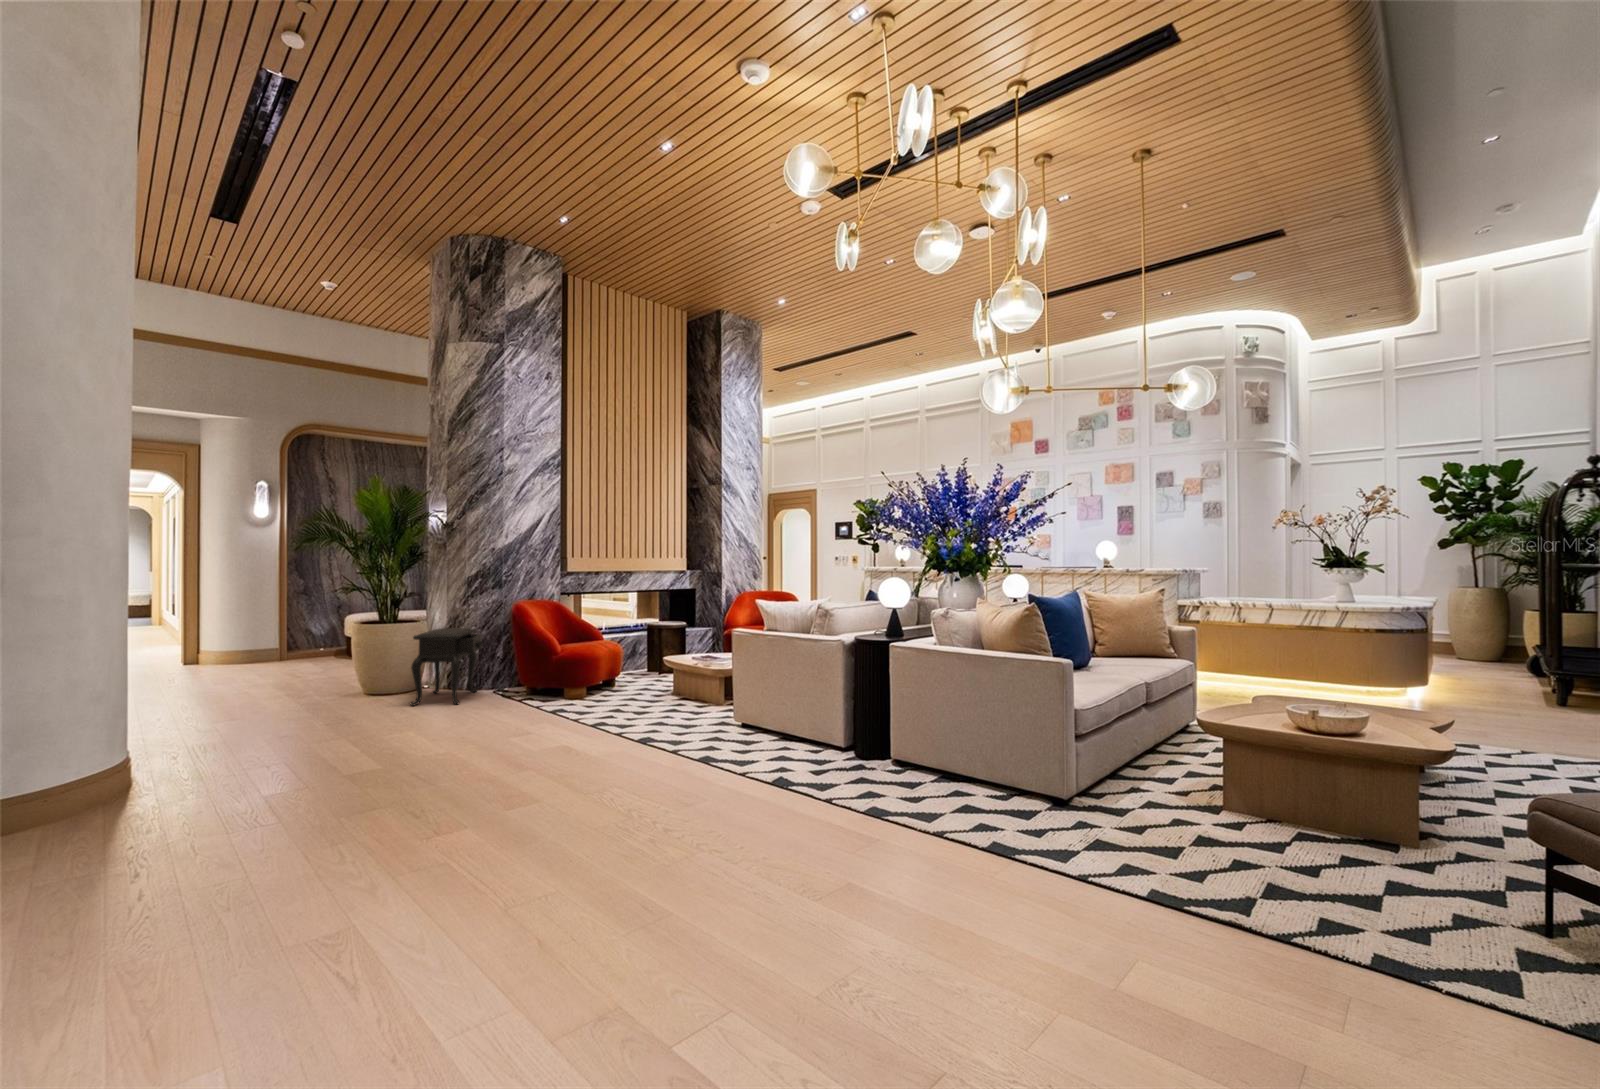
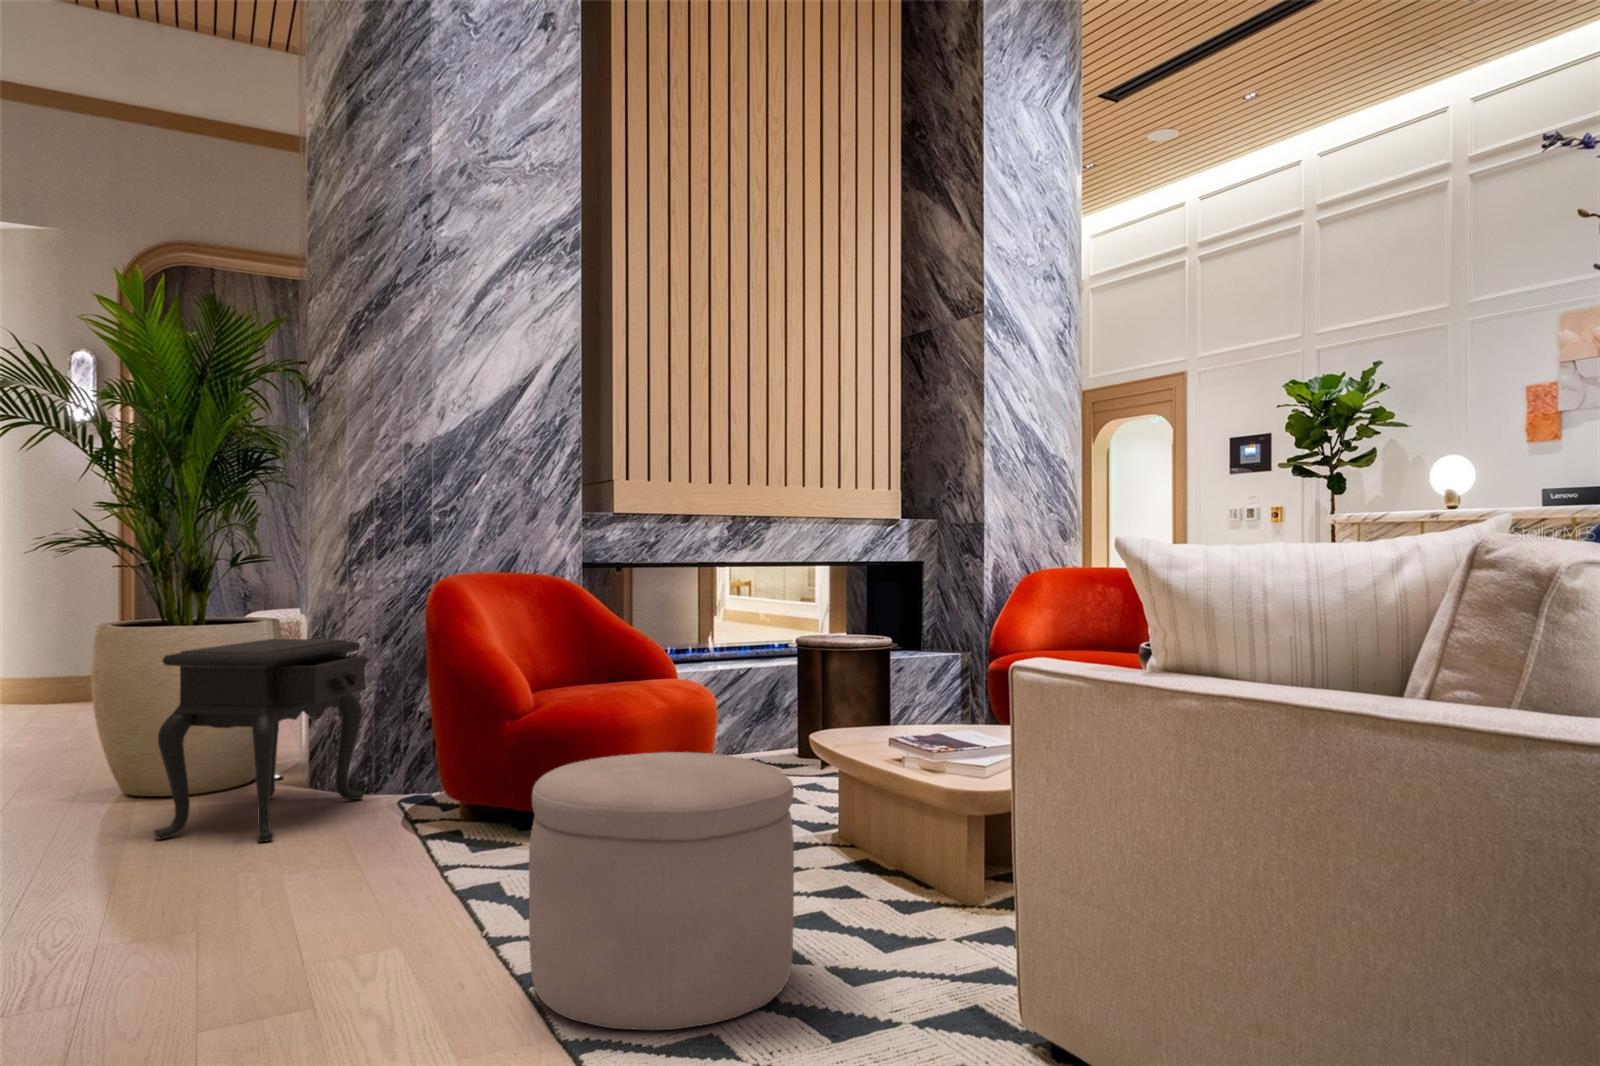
ottoman: none [595,660,672,732] -> present [529,752,794,1030]

